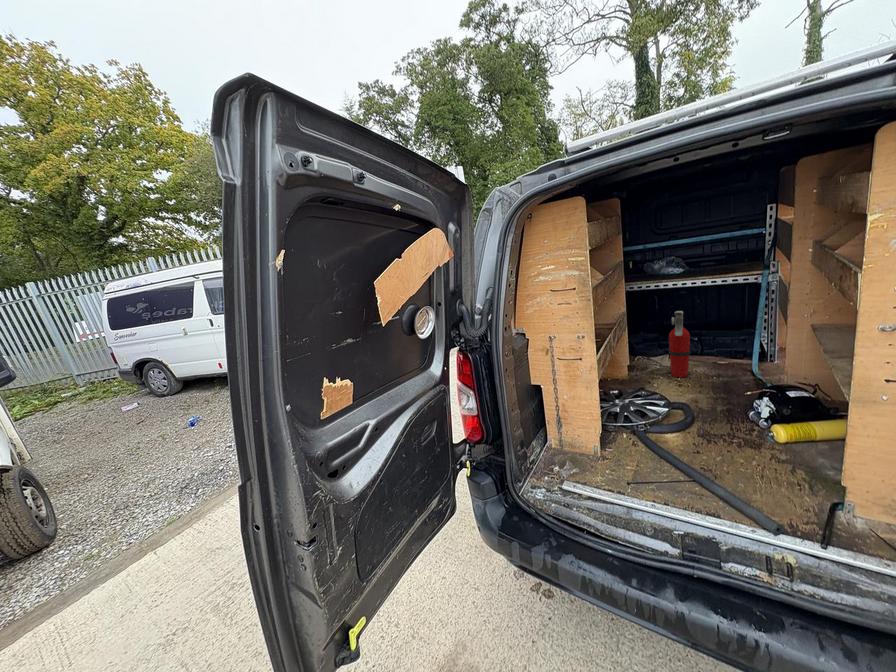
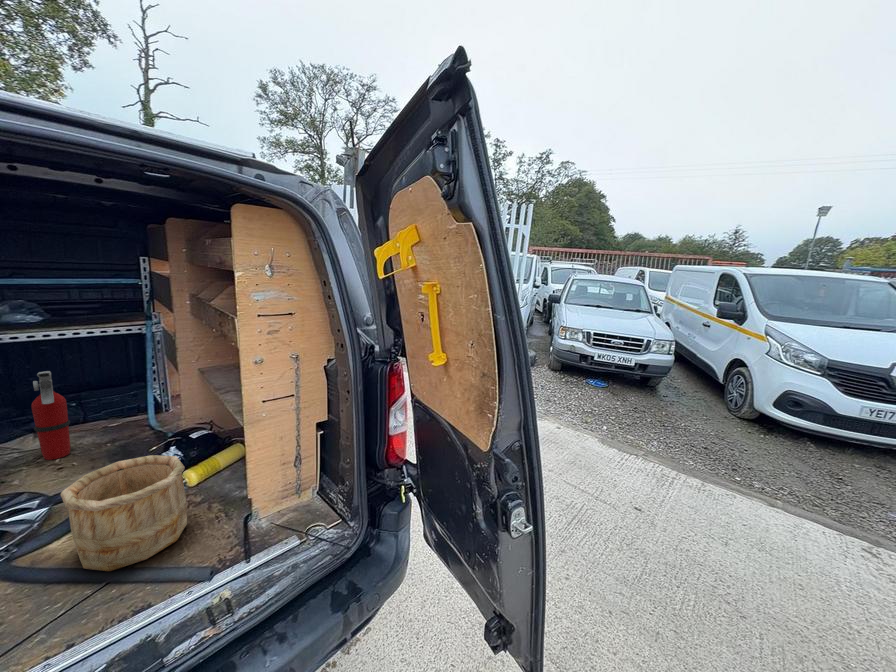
wooden bucket: none [675,395,771,482] -> present [60,455,187,571]

